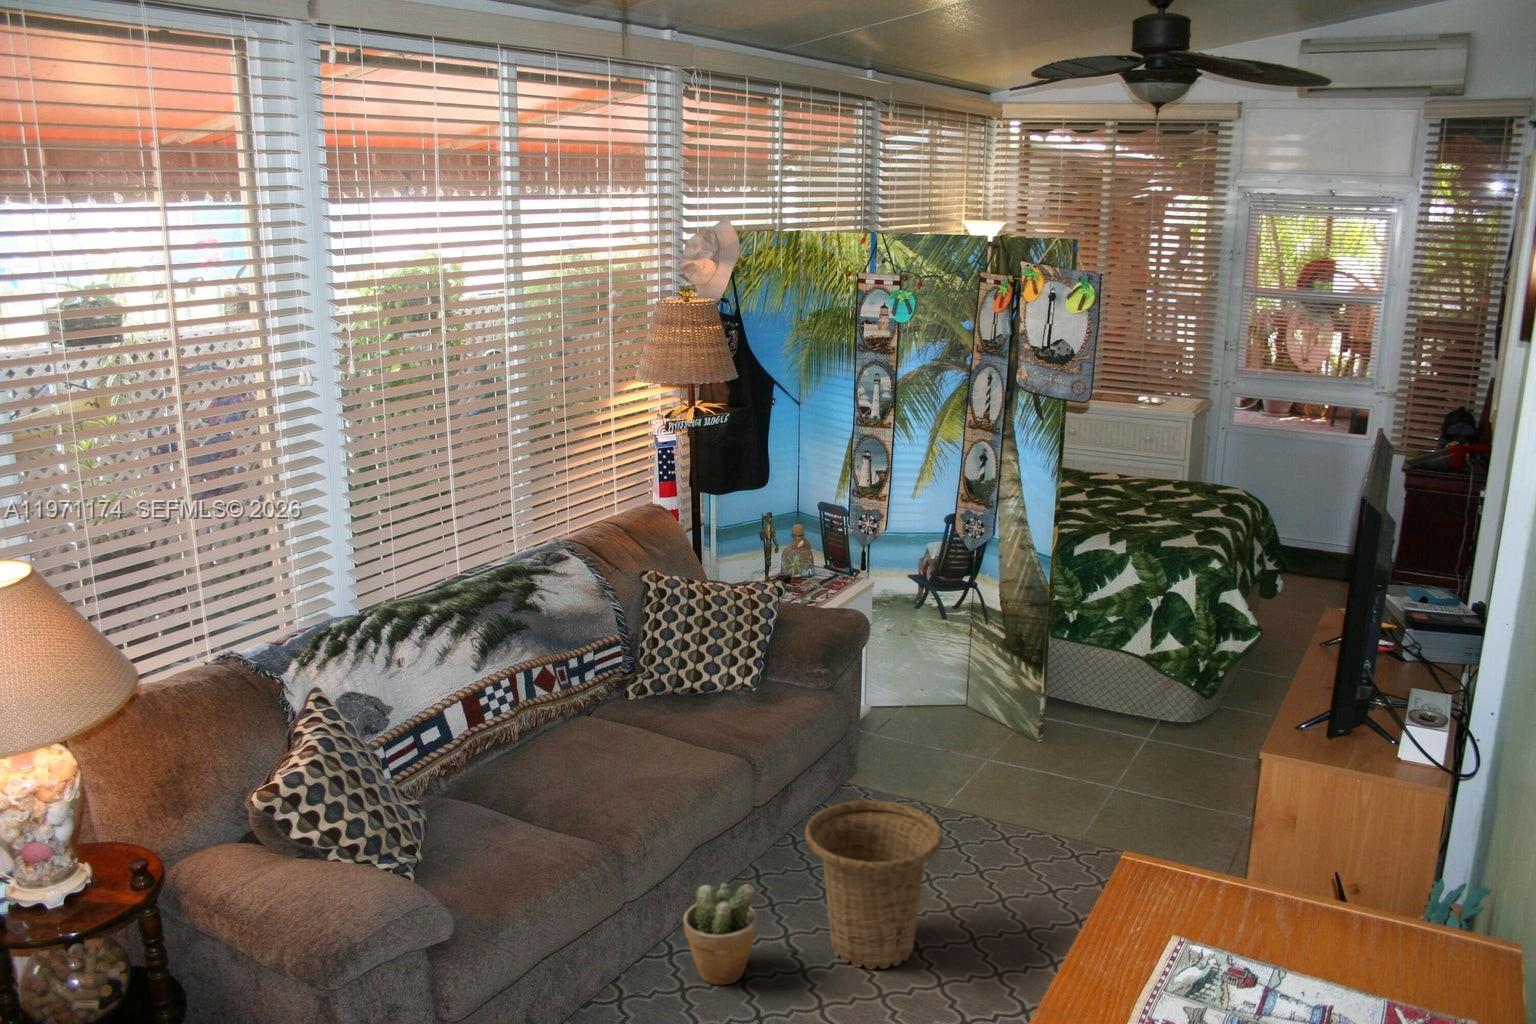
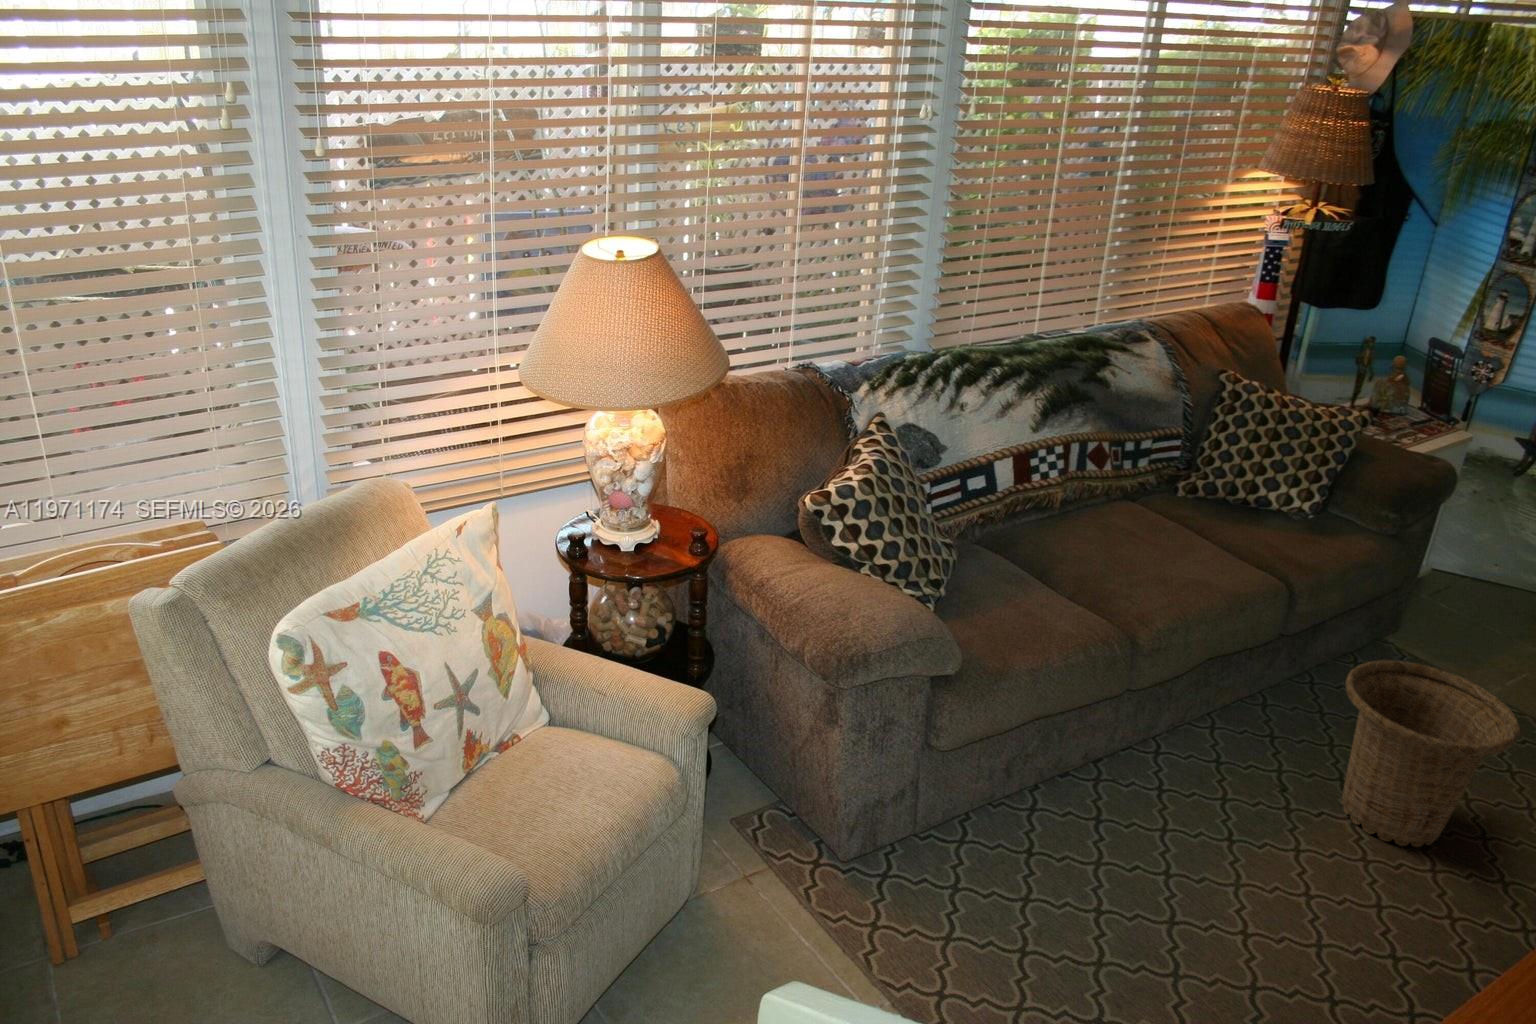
potted plant: present [683,883,757,985] -> none [1186,700,1275,803]

